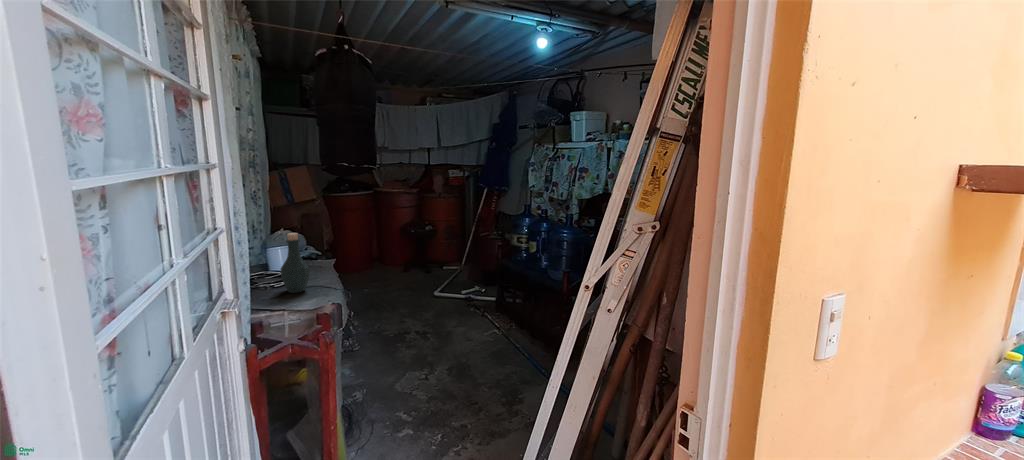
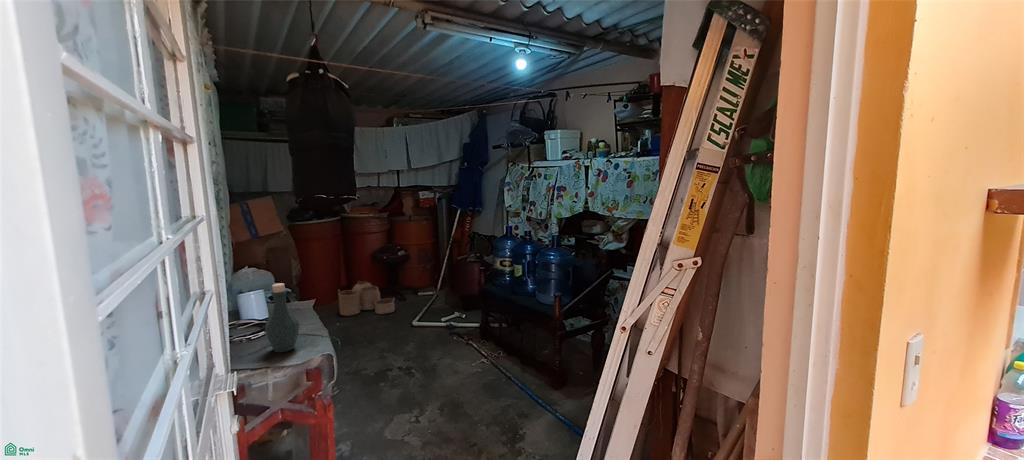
woven basket: none [372,251,423,283] -> present [339,282,395,316]

